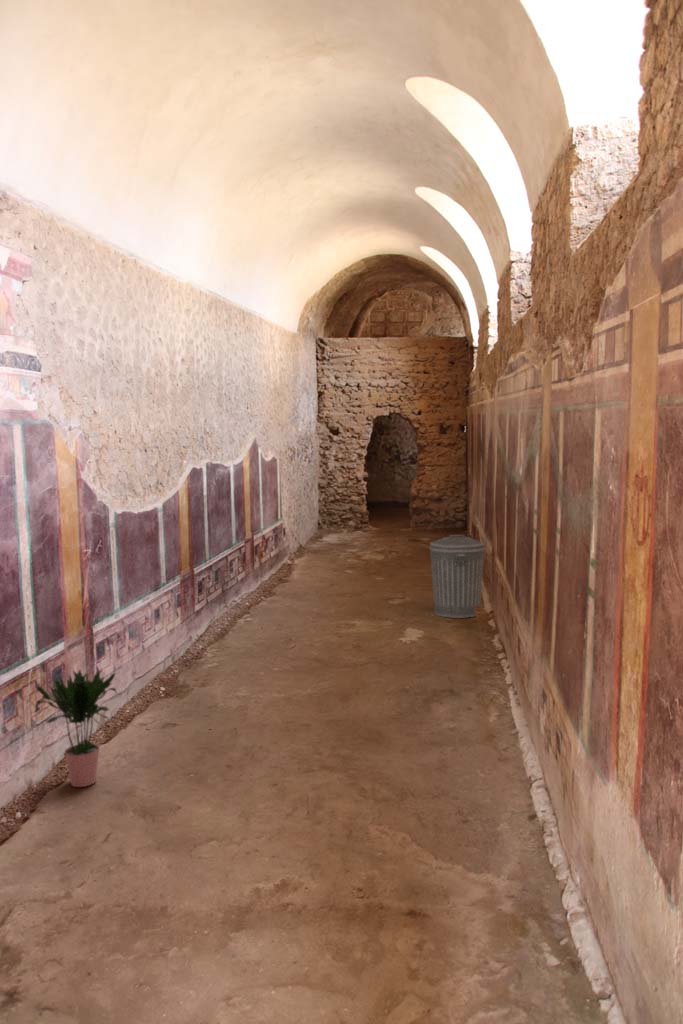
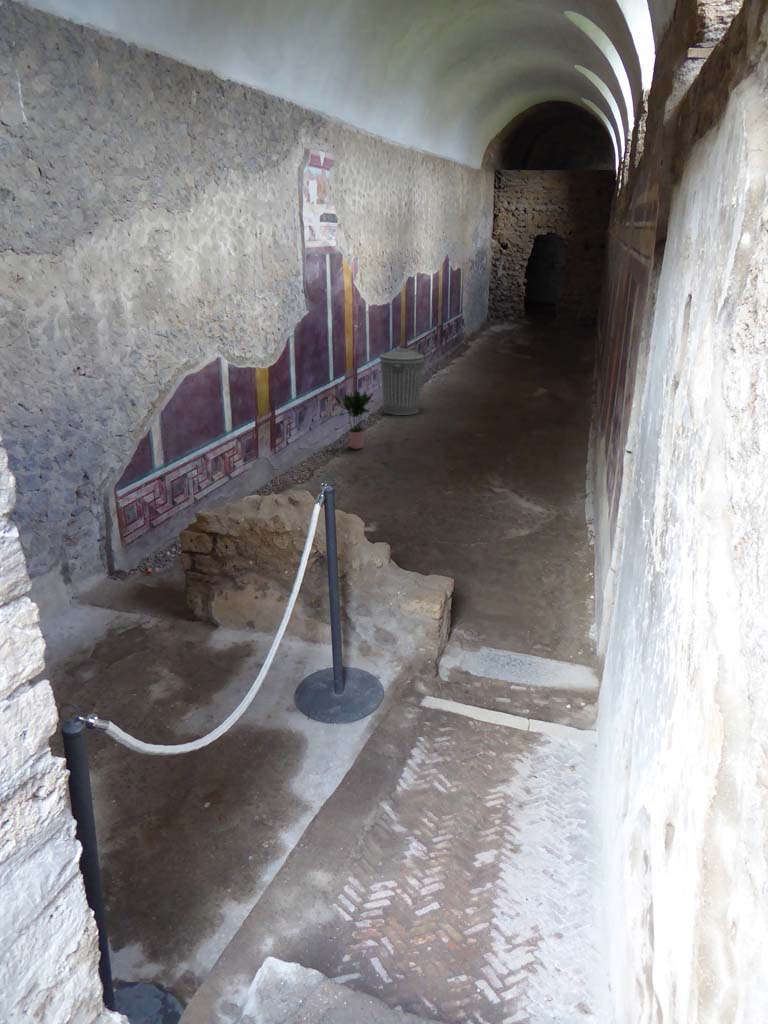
trash can: present [430,535,485,618] -> present [380,348,424,415]

